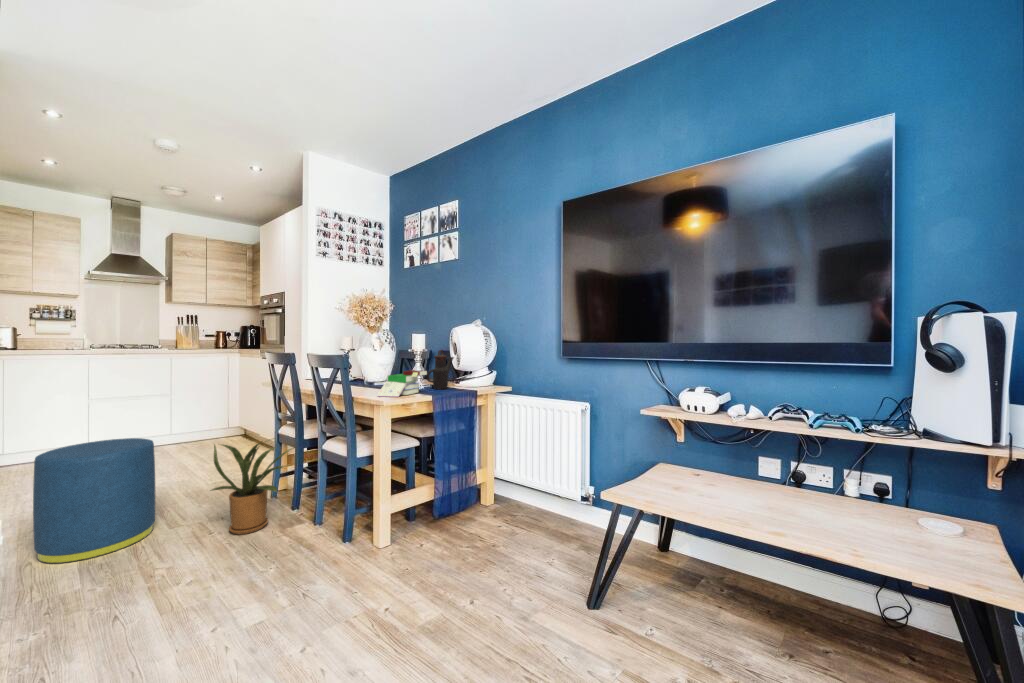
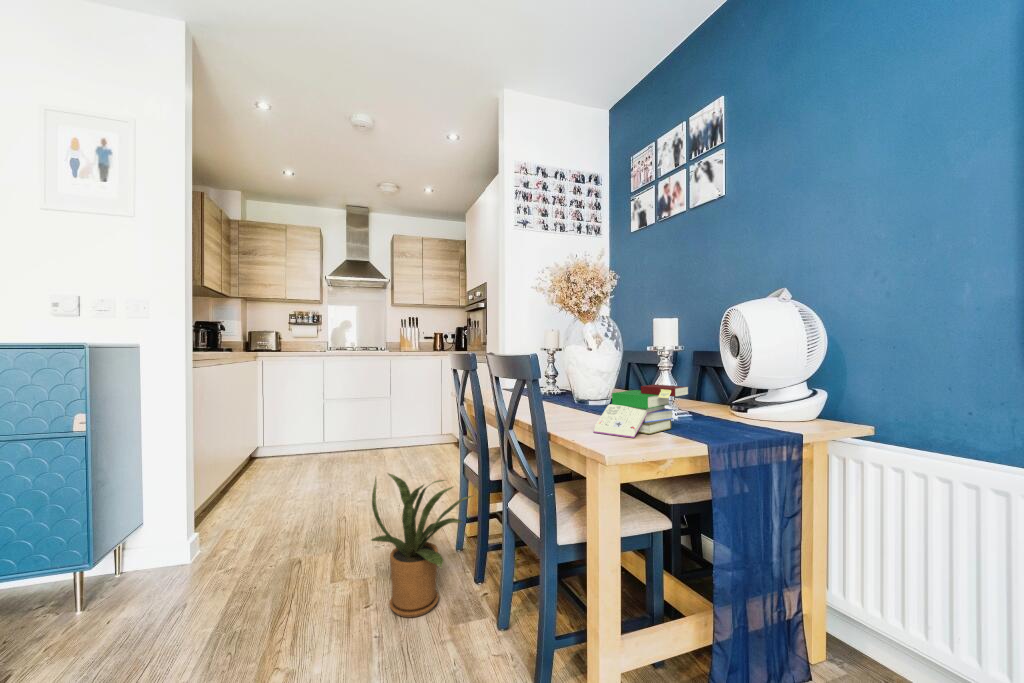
teapot: present [426,350,454,389] -> none [682,347,737,423]
ottoman: present [33,438,155,564] -> none [212,452,327,605]

